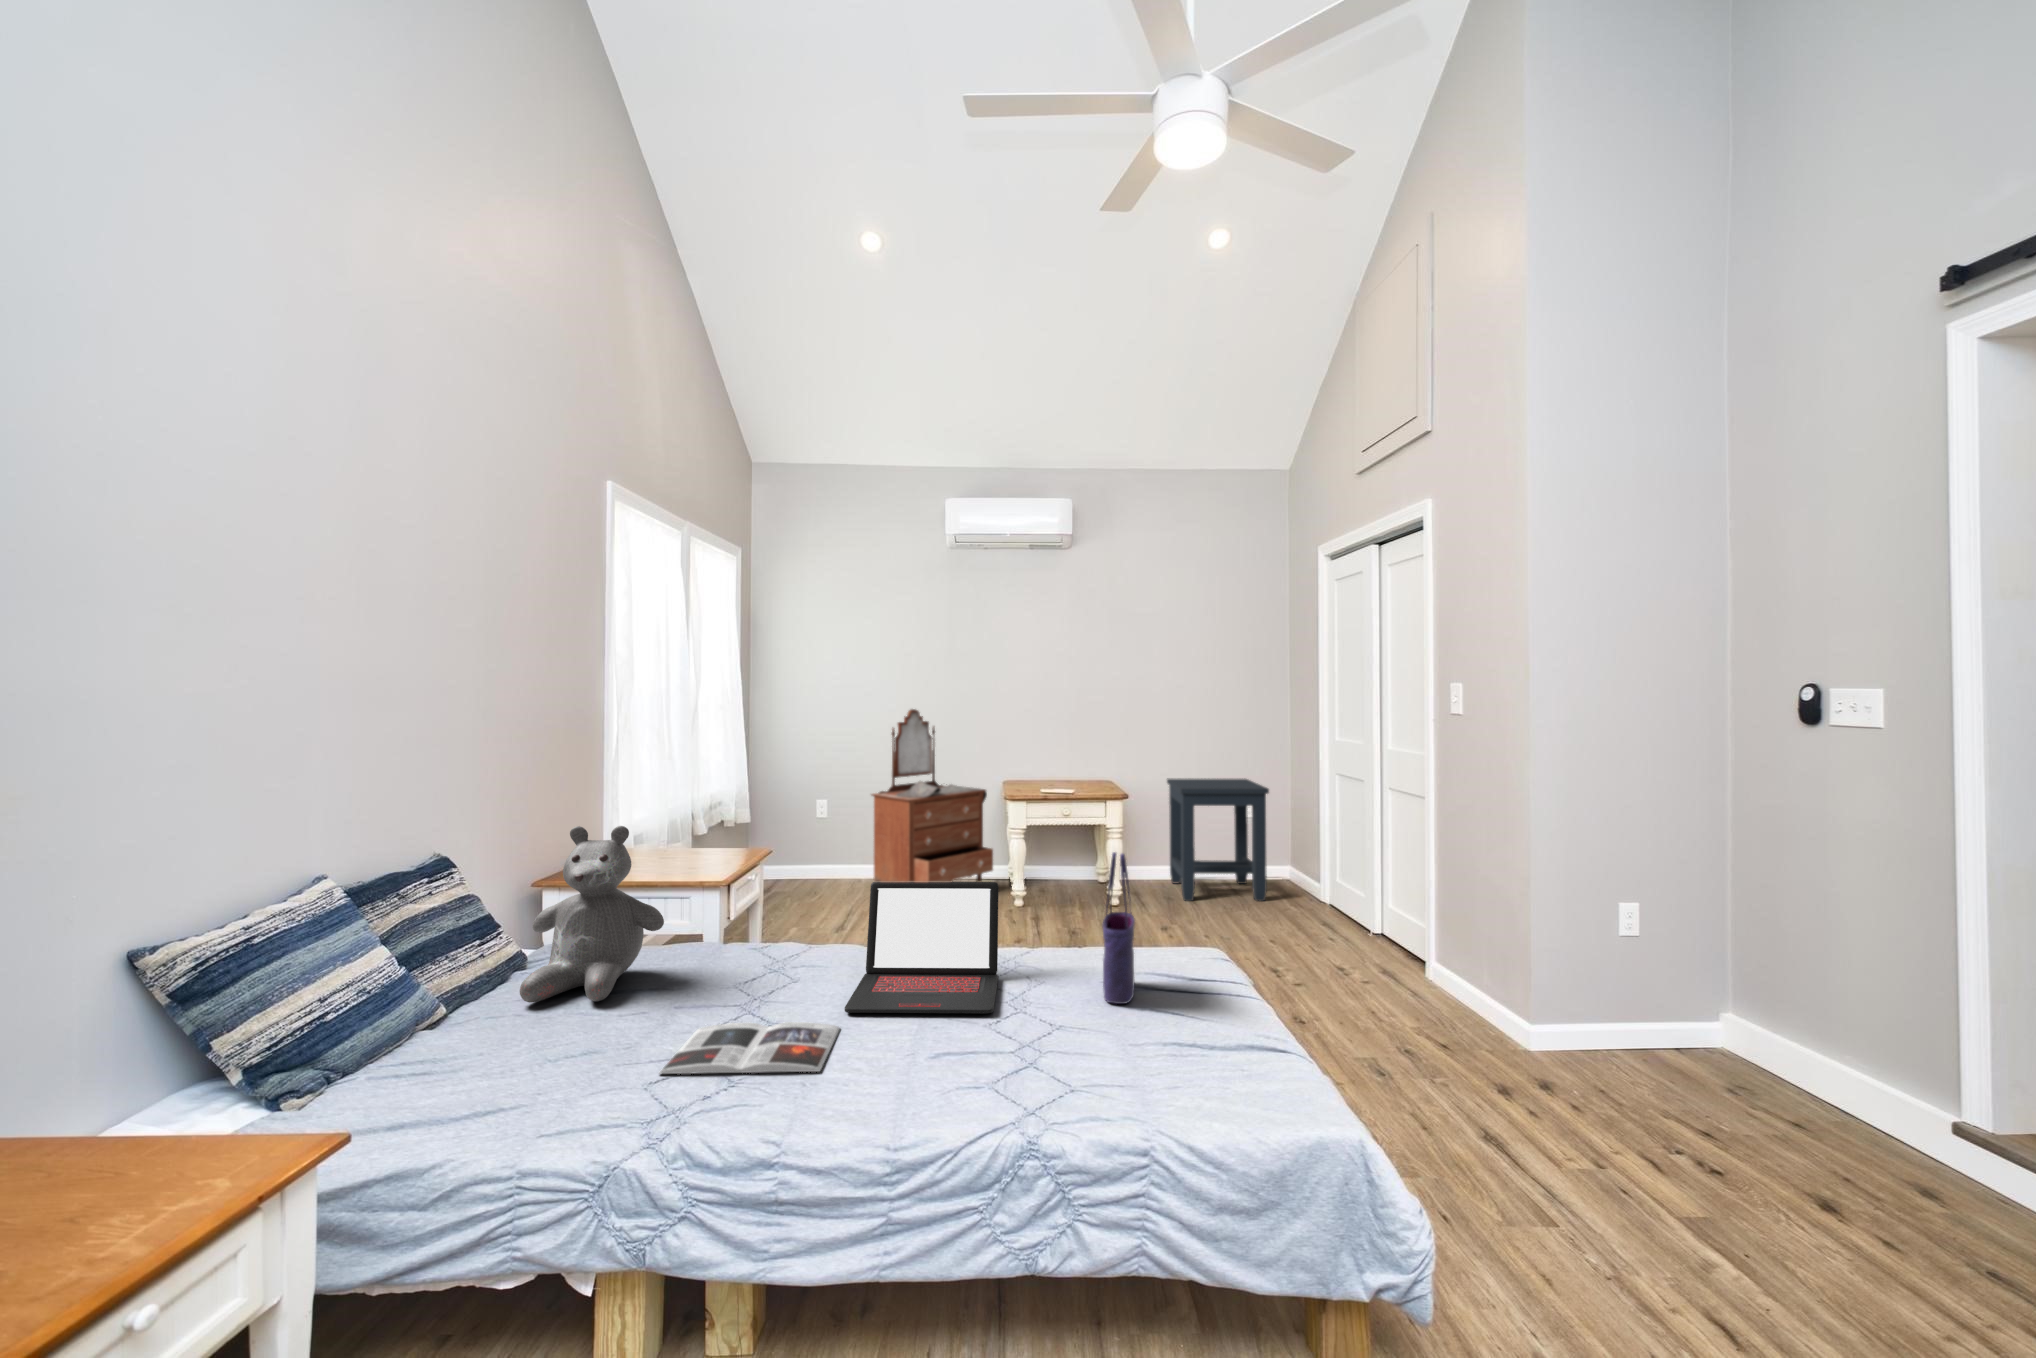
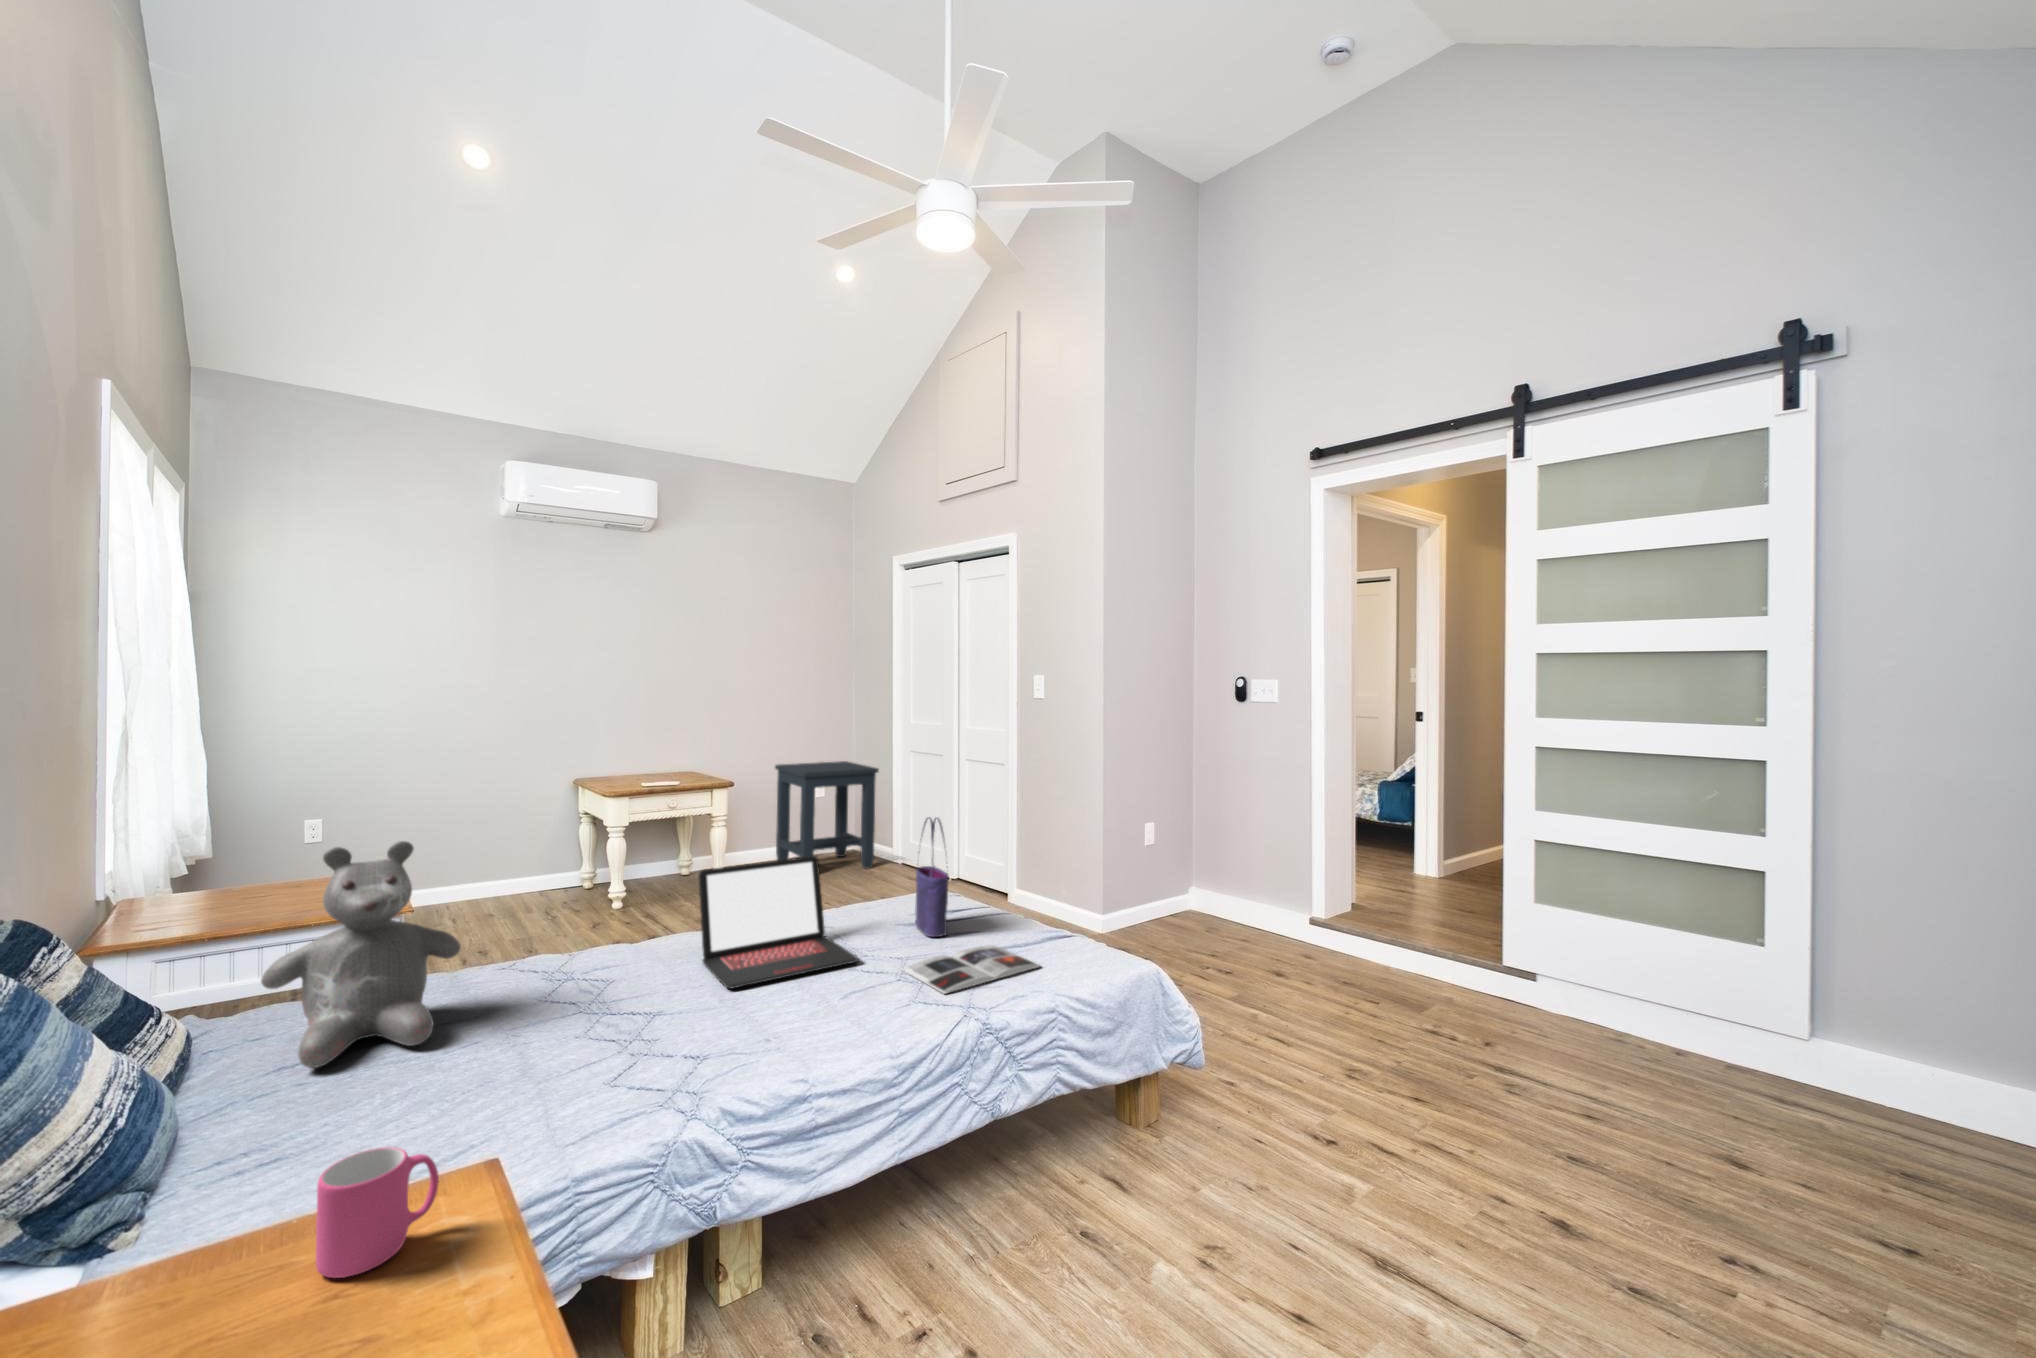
dresser: present [872,709,993,882] -> none [434,698,597,925]
magazine: present [660,1022,840,1074] -> present [903,945,1040,994]
mug: none [103,1096,221,1206] -> present [316,1147,439,1278]

